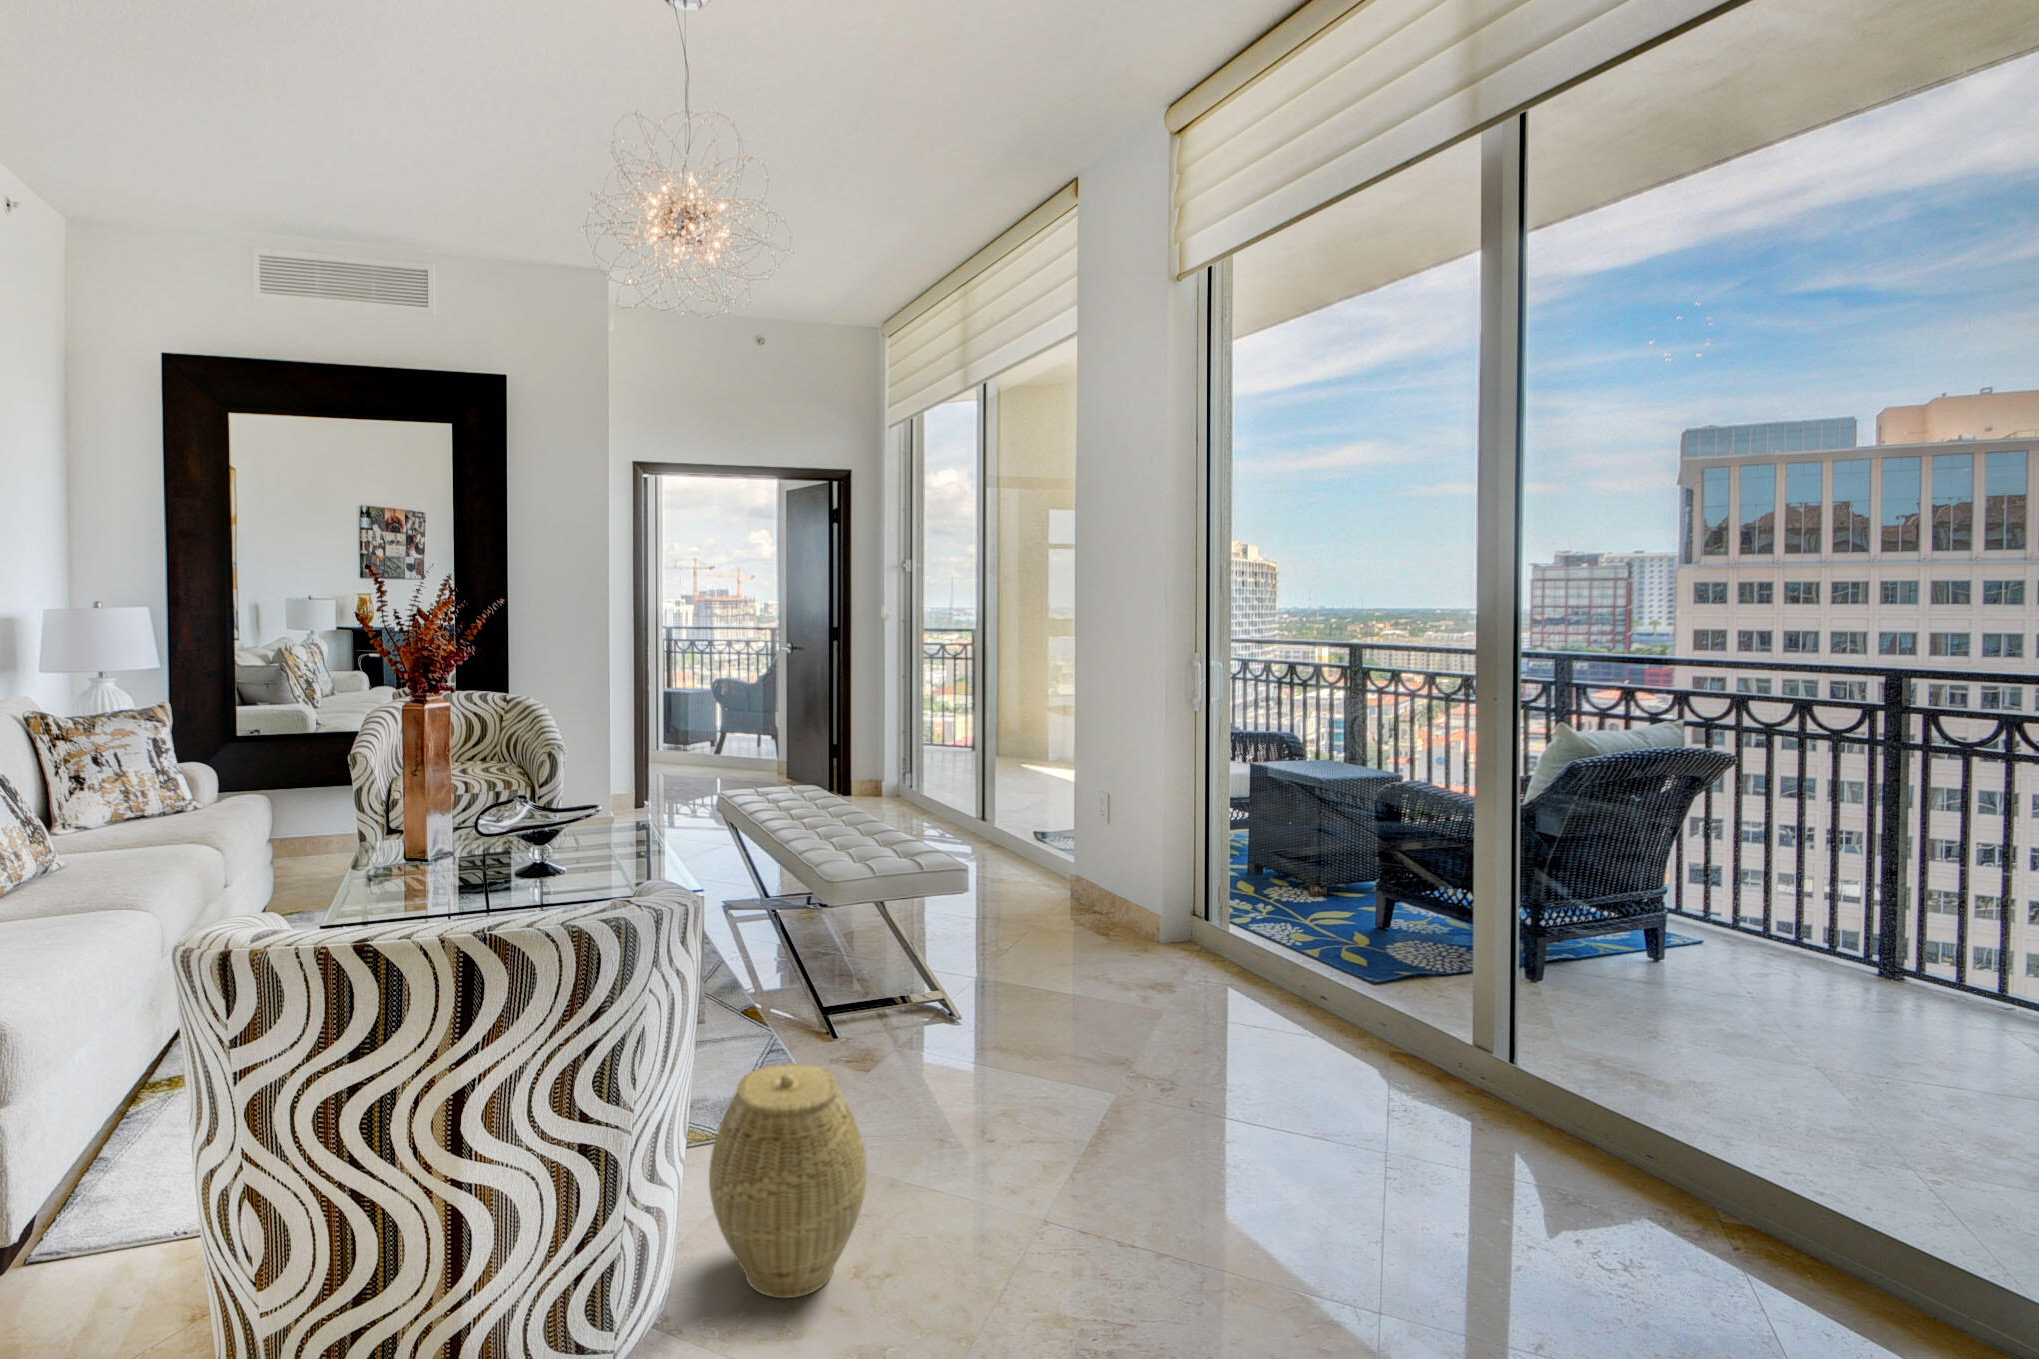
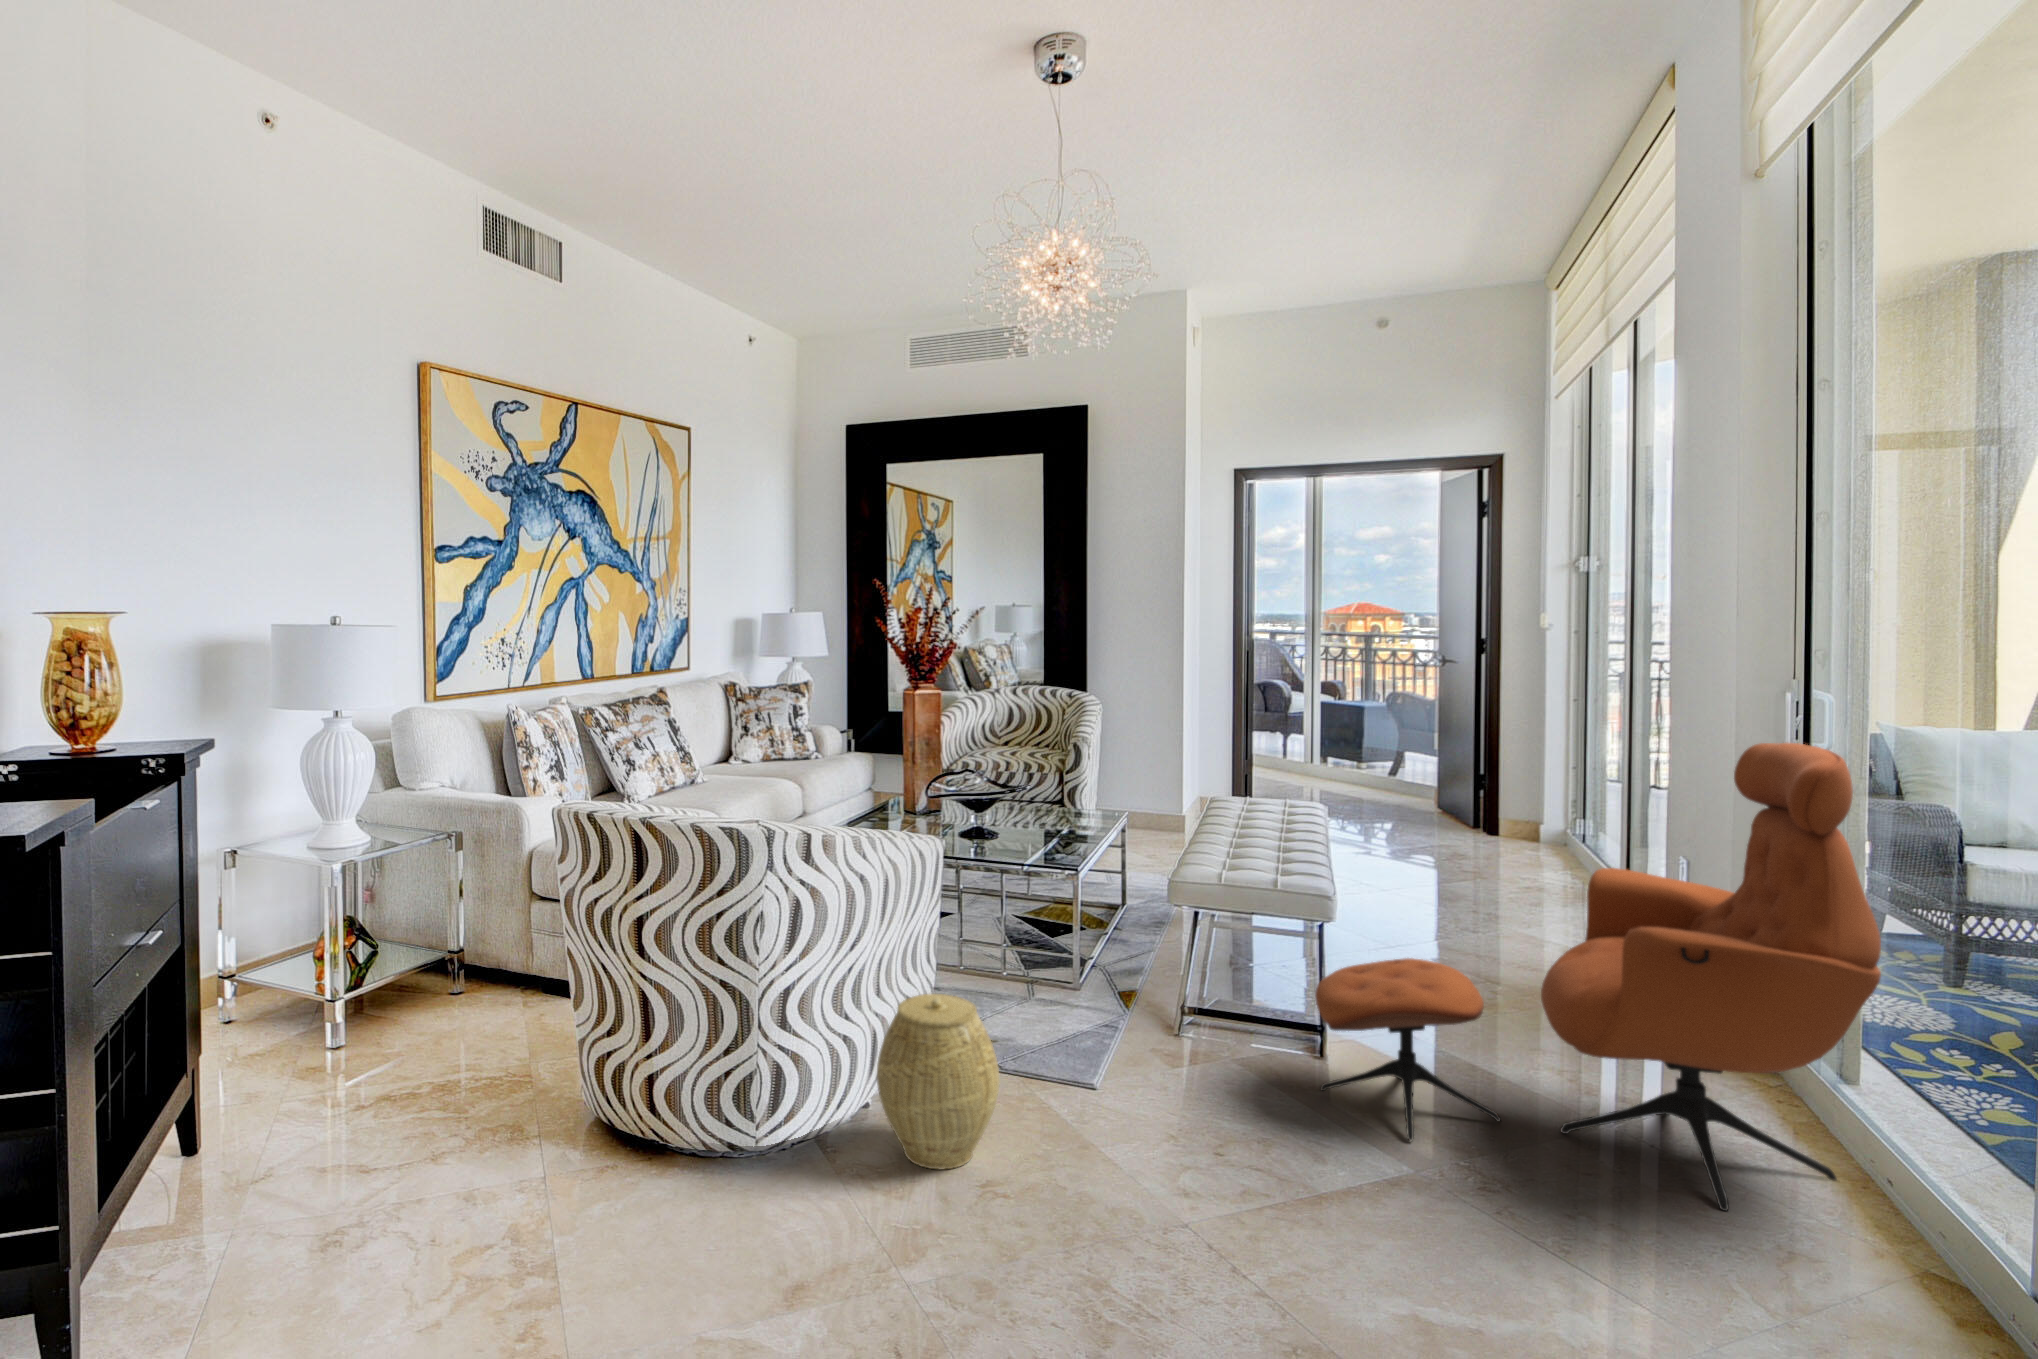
lounge chair: none [1005,674,1386,1067] -> present [1315,743,1881,1211]

